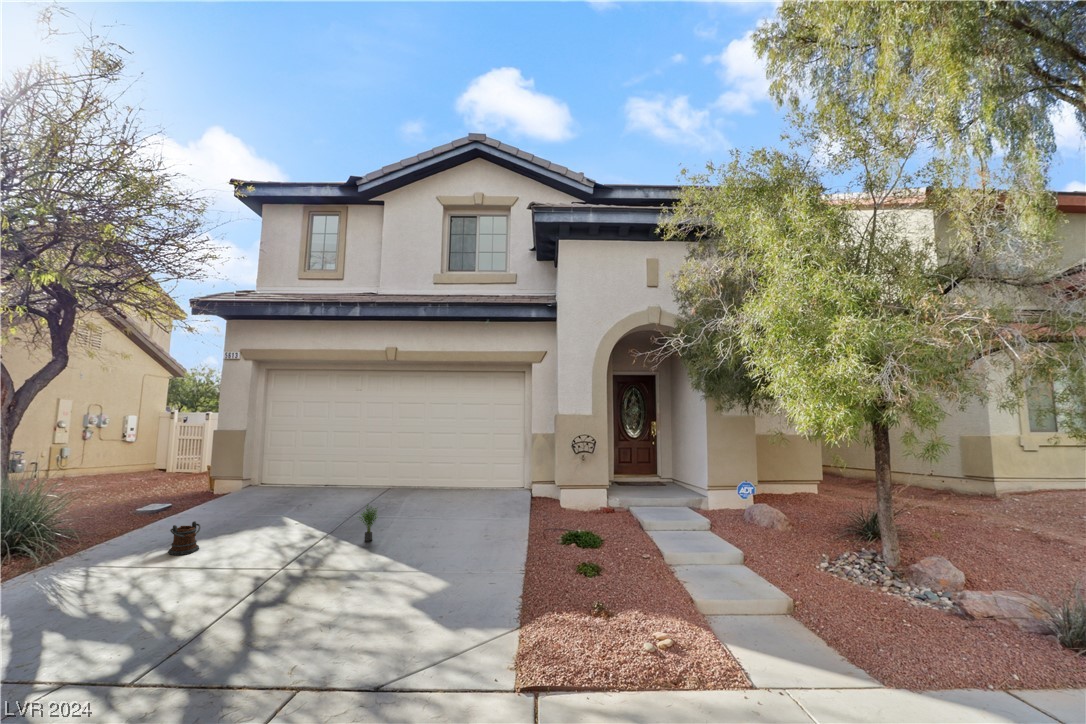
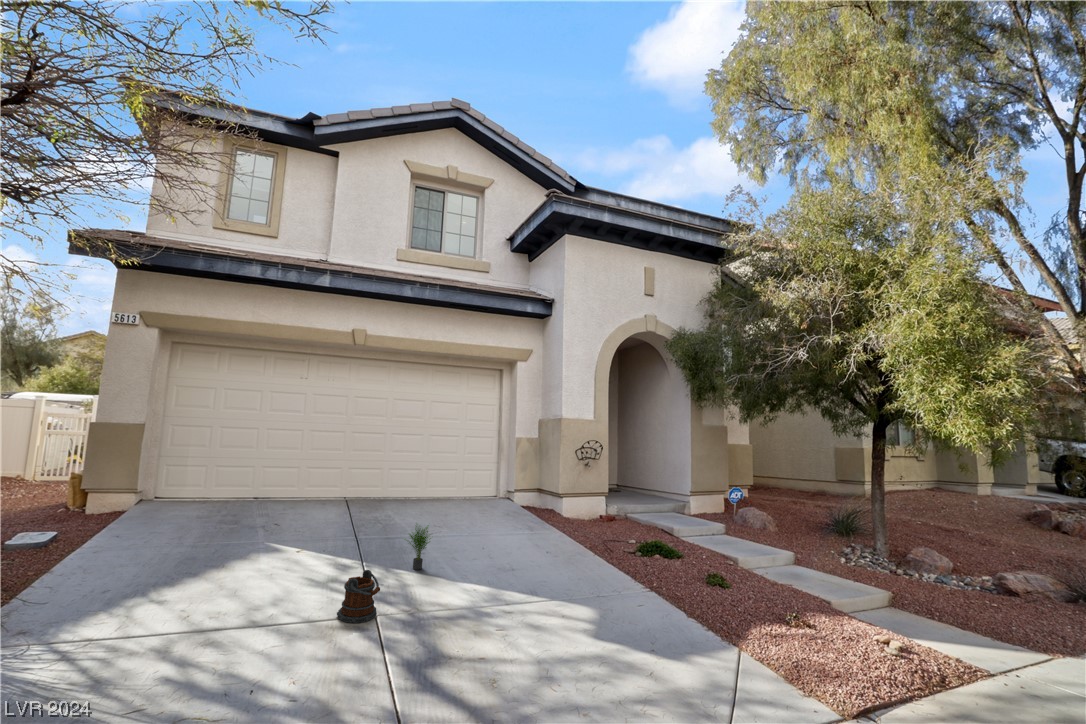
bucket: present [168,521,201,555] -> present [337,570,380,623]

